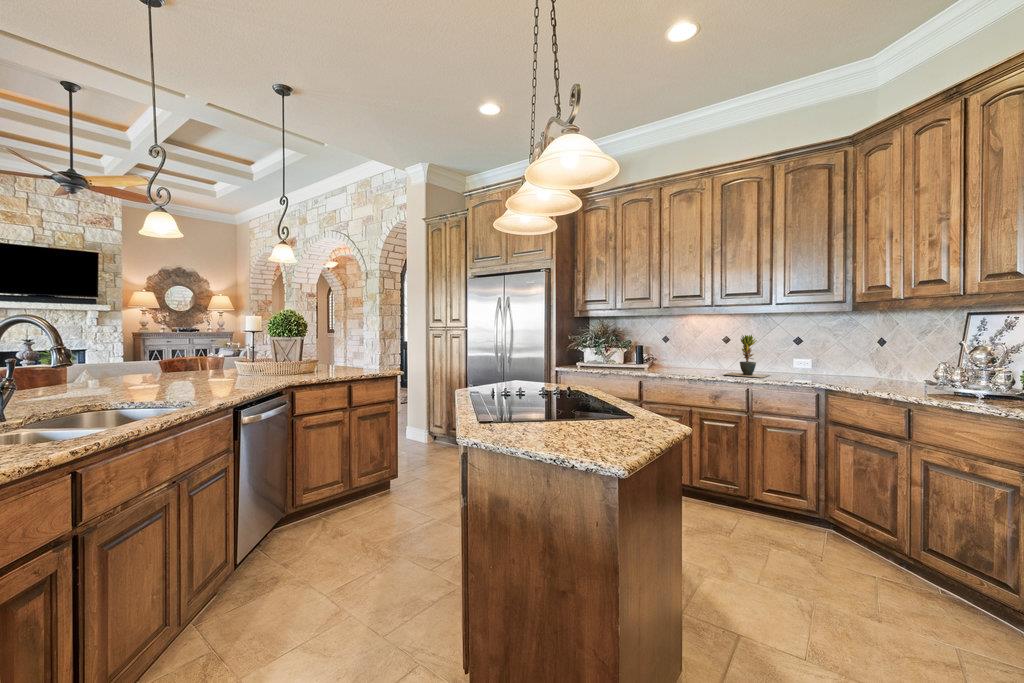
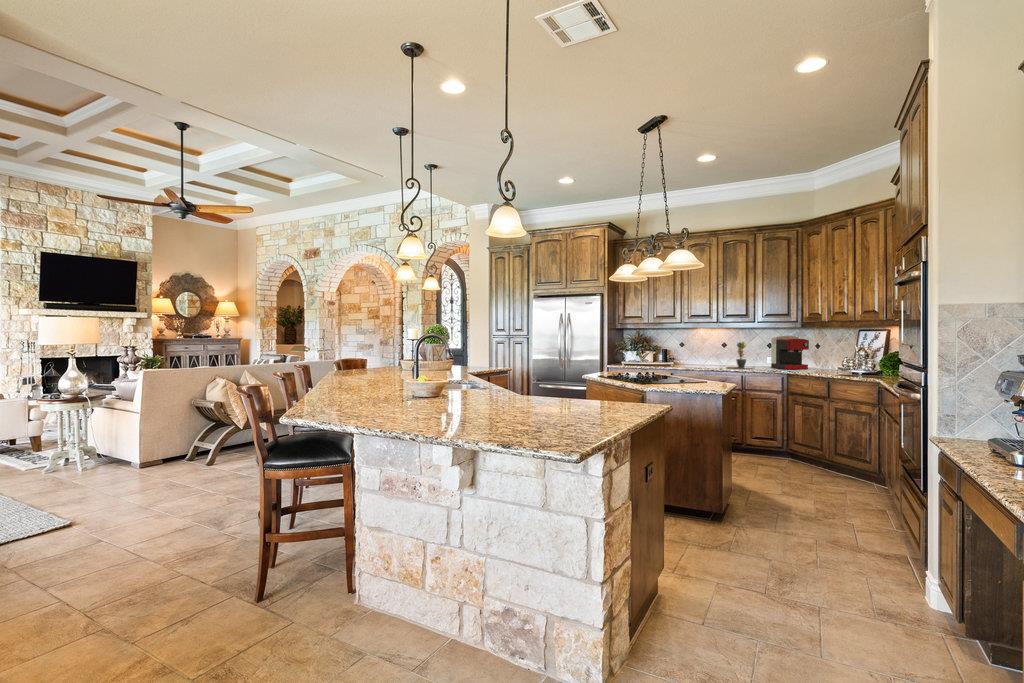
coffee maker: none [798,325,866,380] -> present [771,336,809,369]

